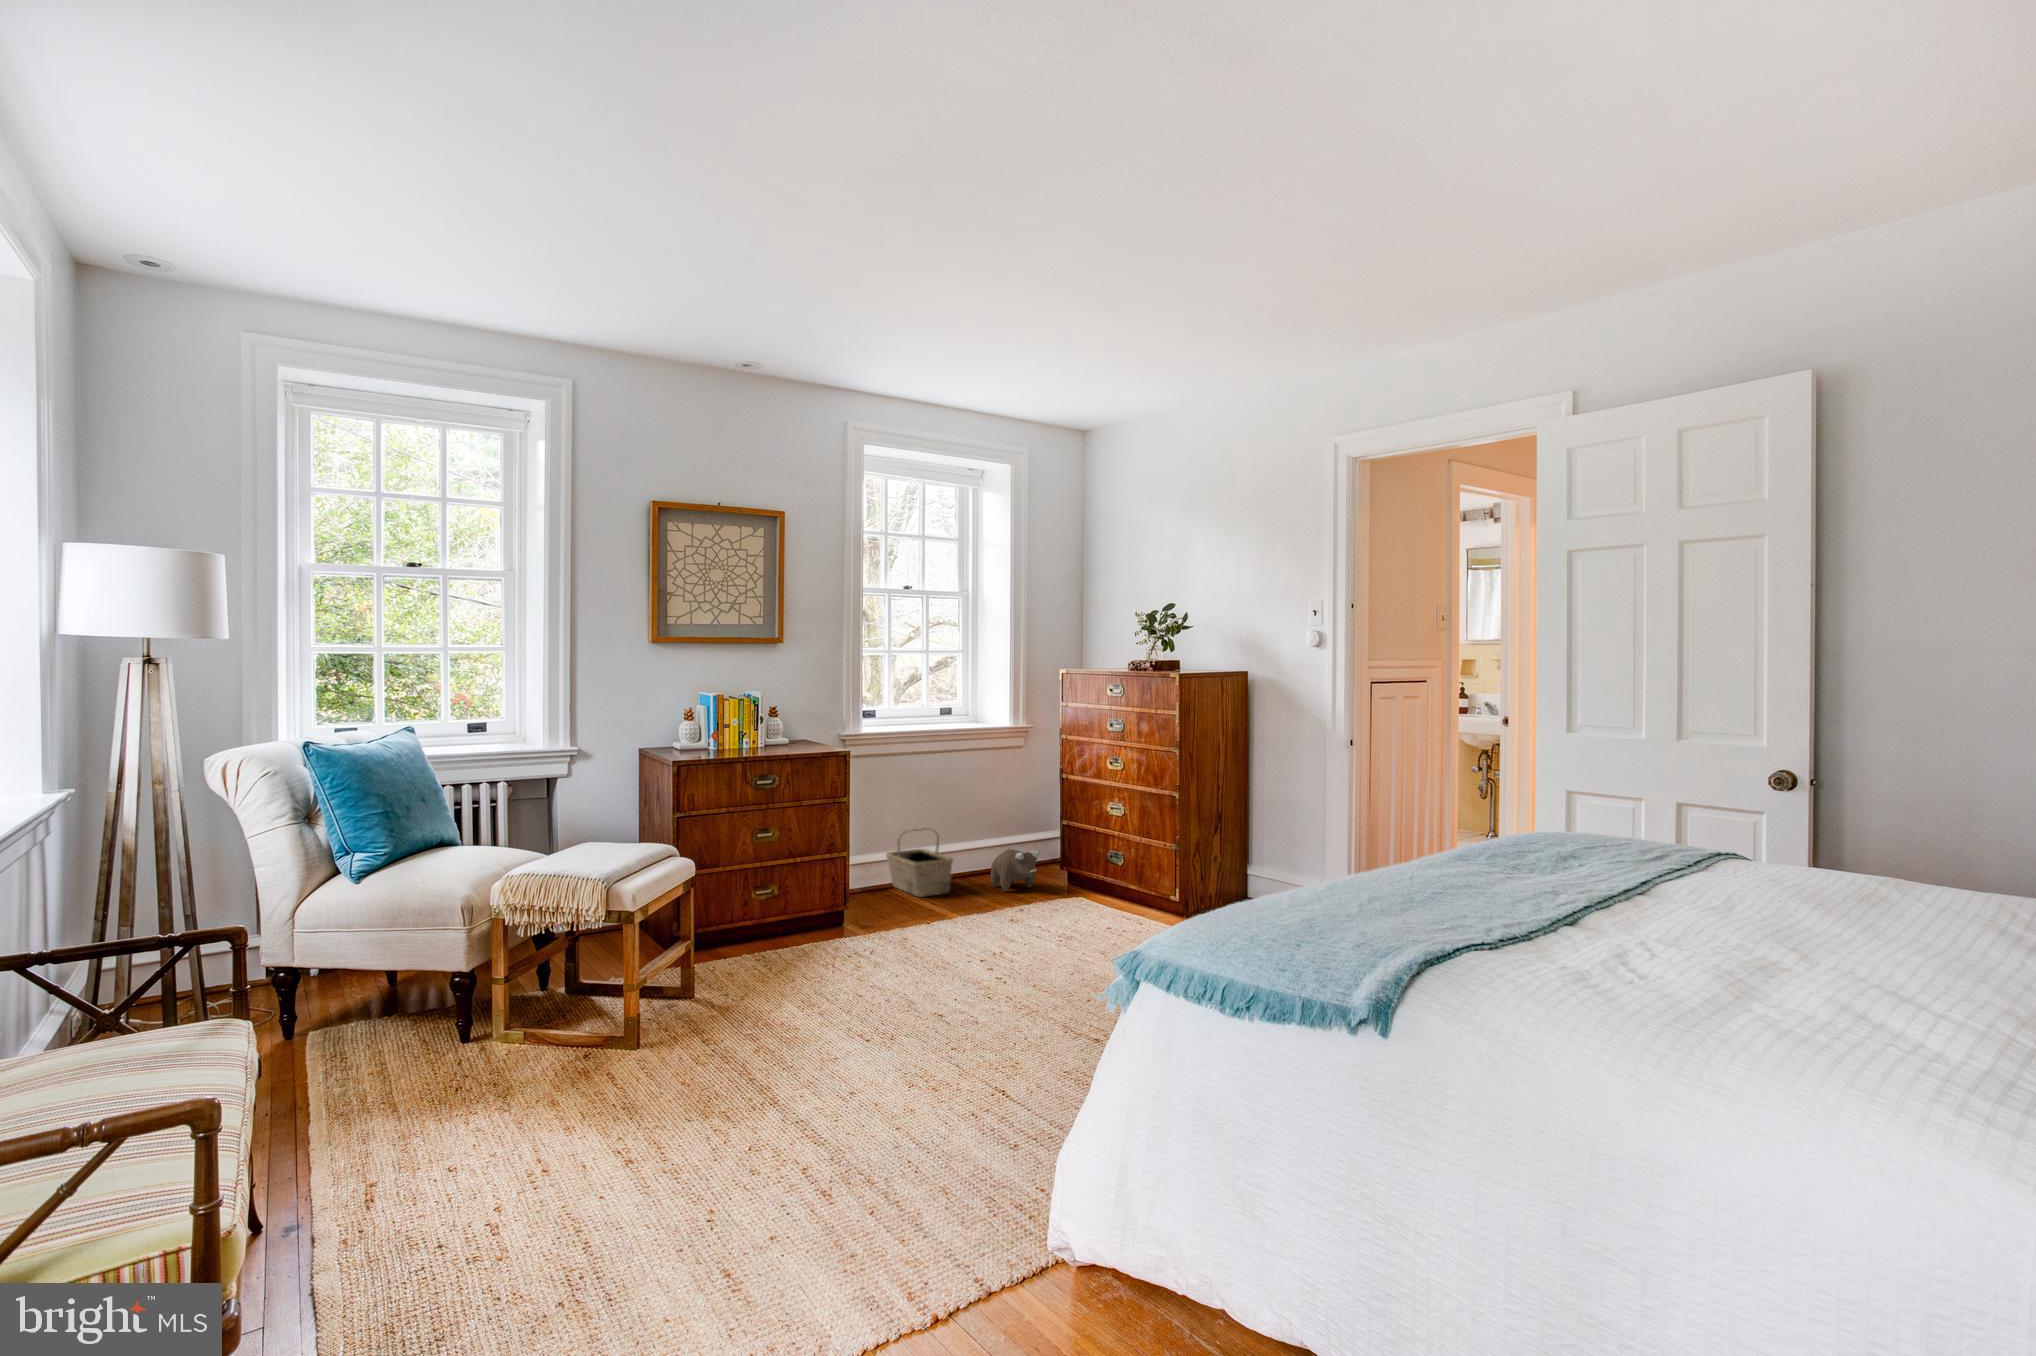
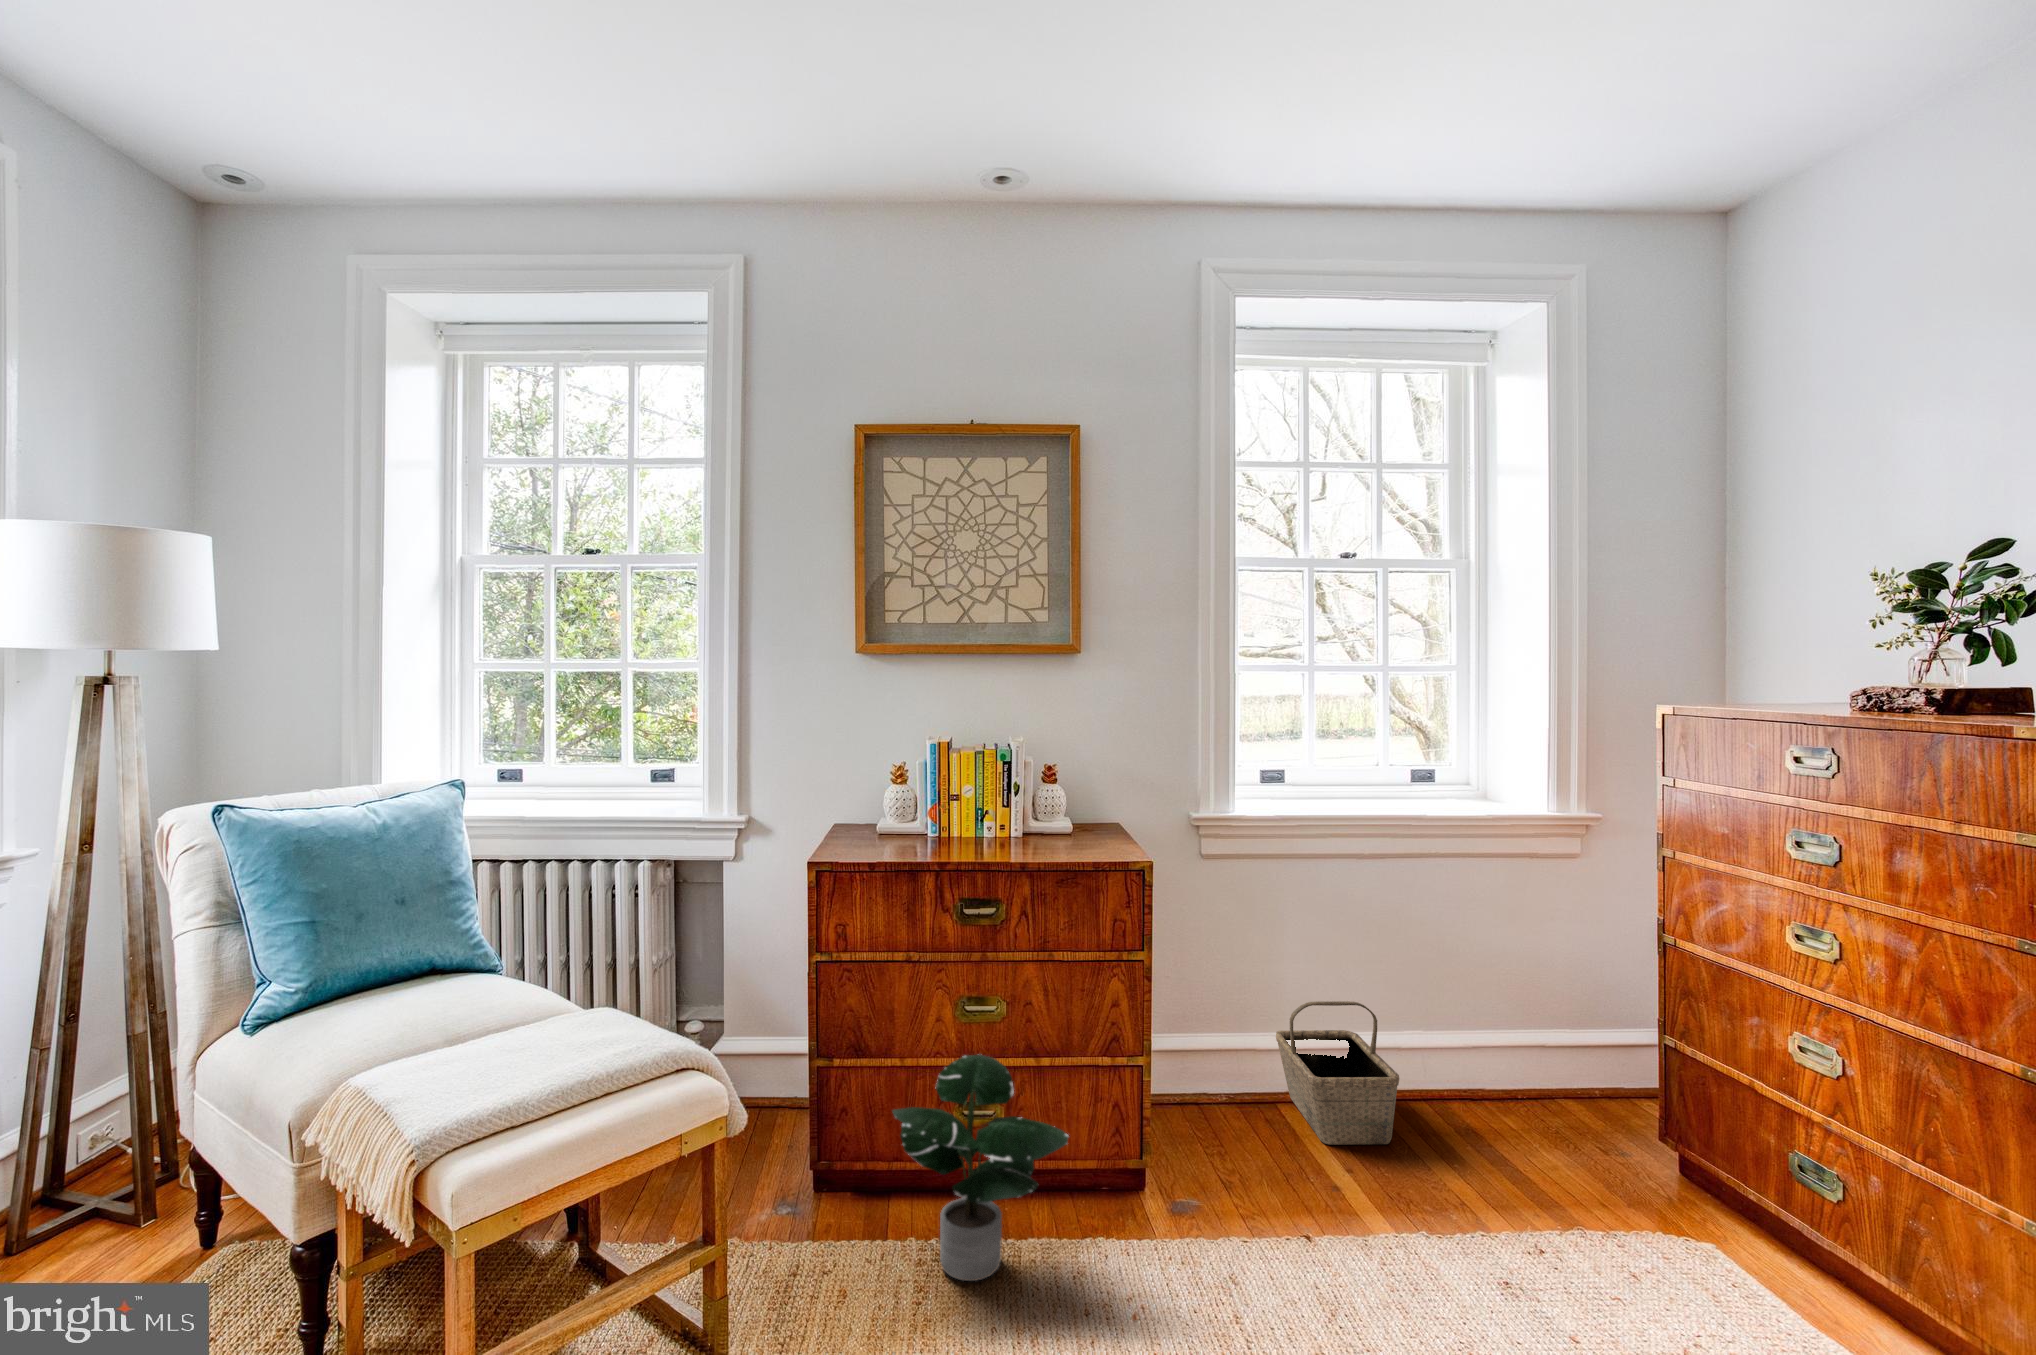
plush toy: present [990,849,1040,891] -> none [1486,1075,1601,1169]
potted plant: none [743,854,835,953] -> present [892,1054,1069,1281]

